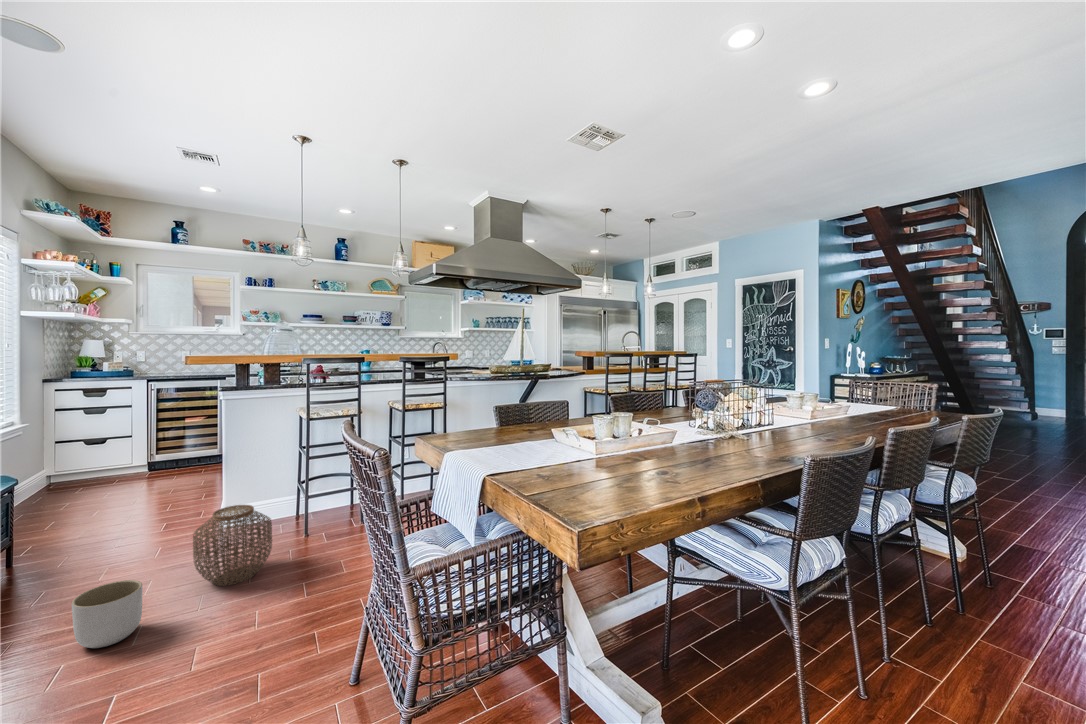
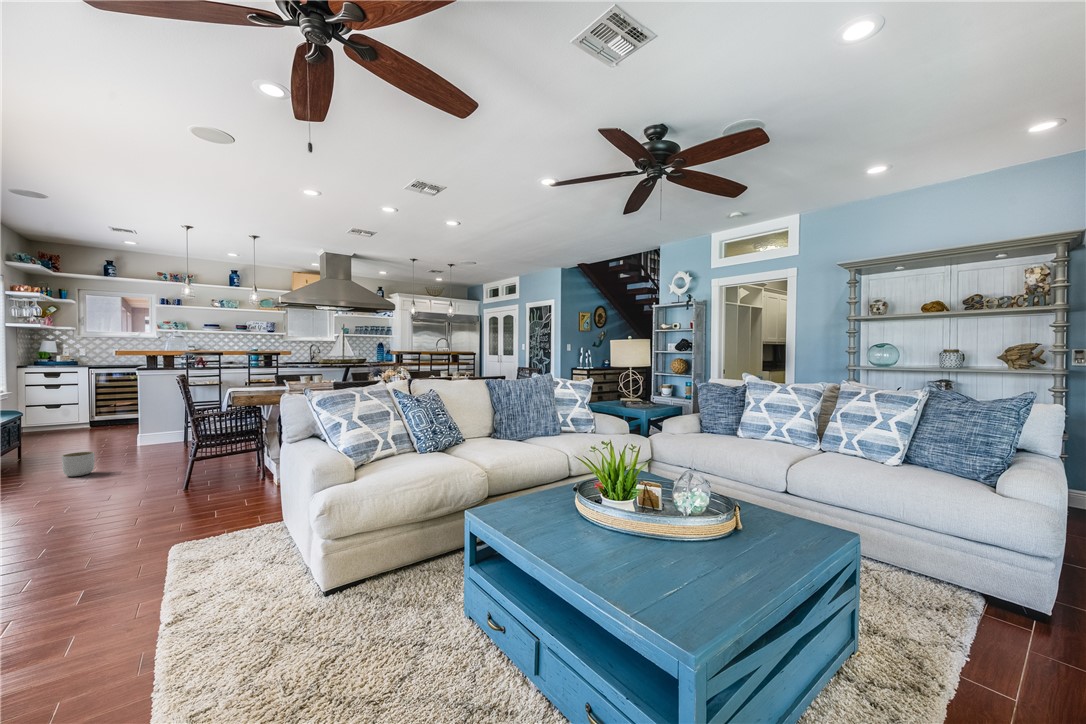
woven basket: present [193,505,272,586] -> none [120,426,164,463]

